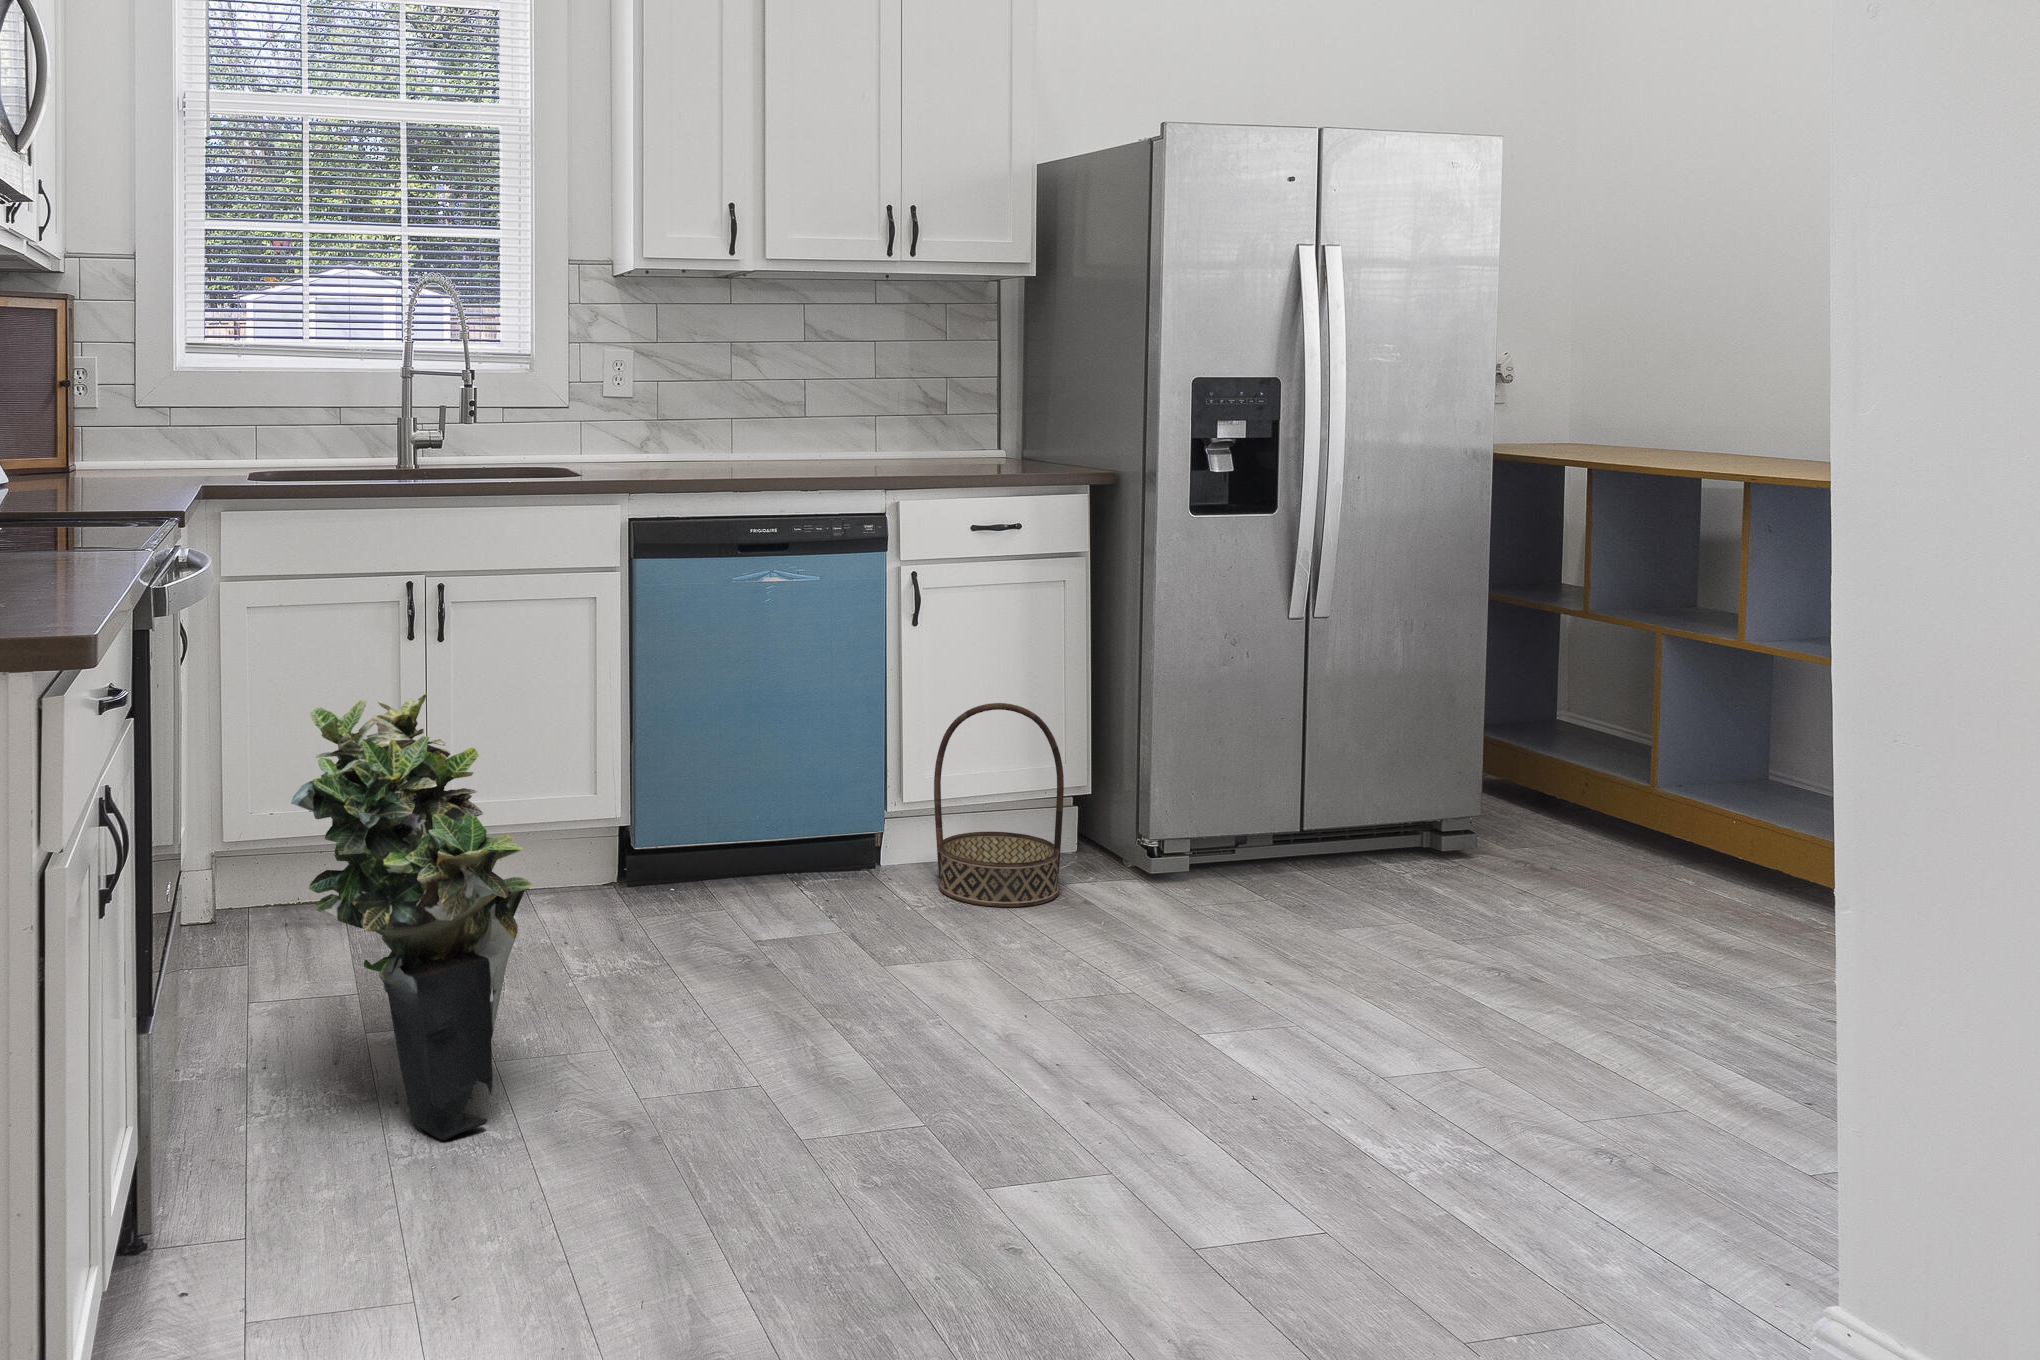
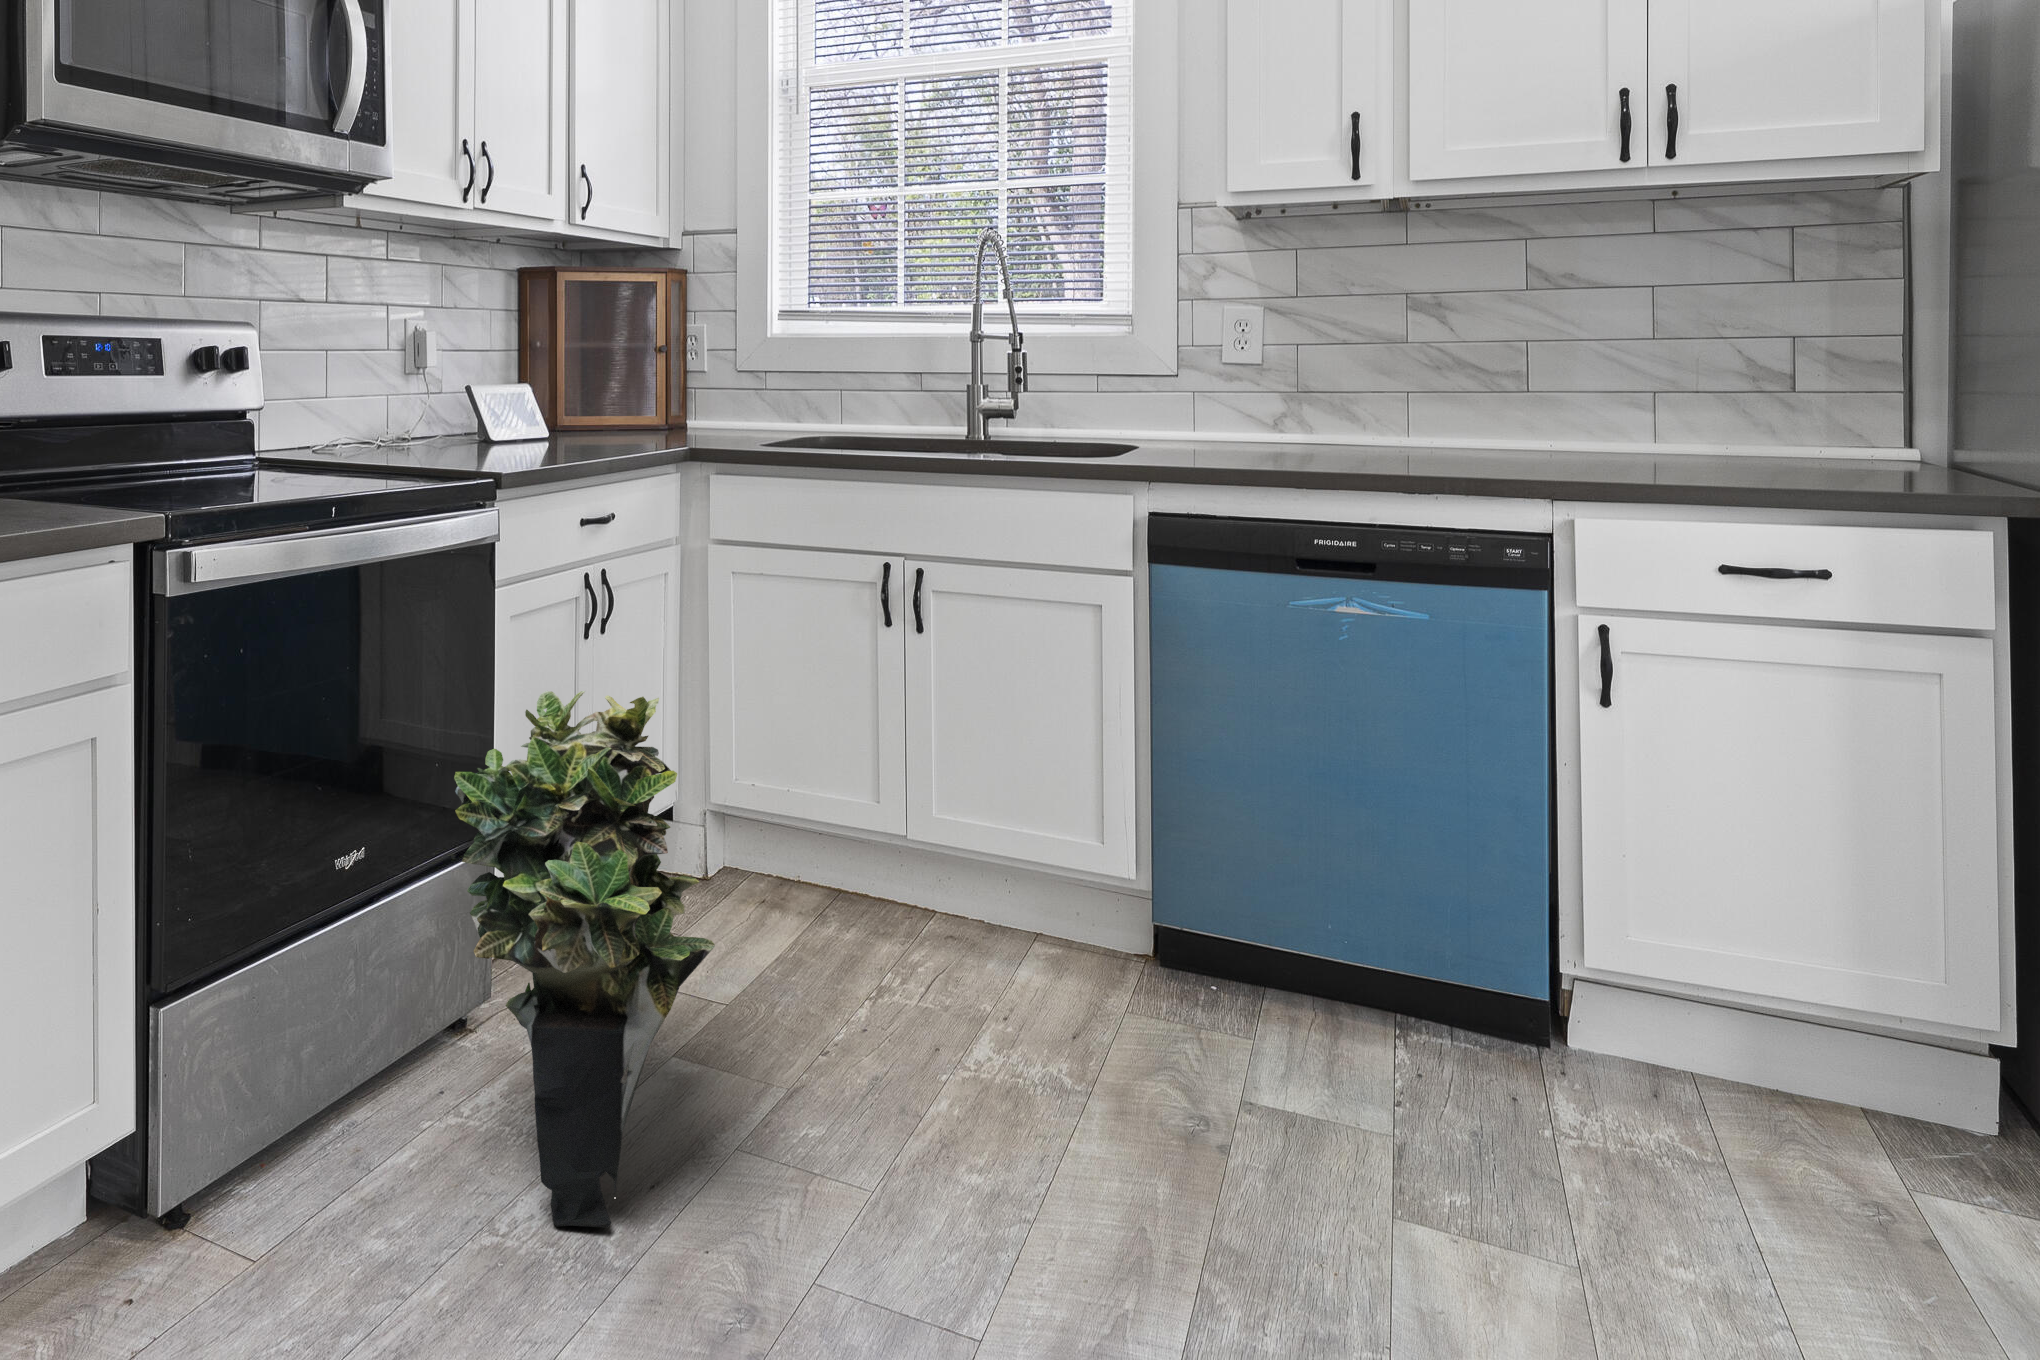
basket: present [934,703,1064,907] -> none [1621,857,1892,1218]

